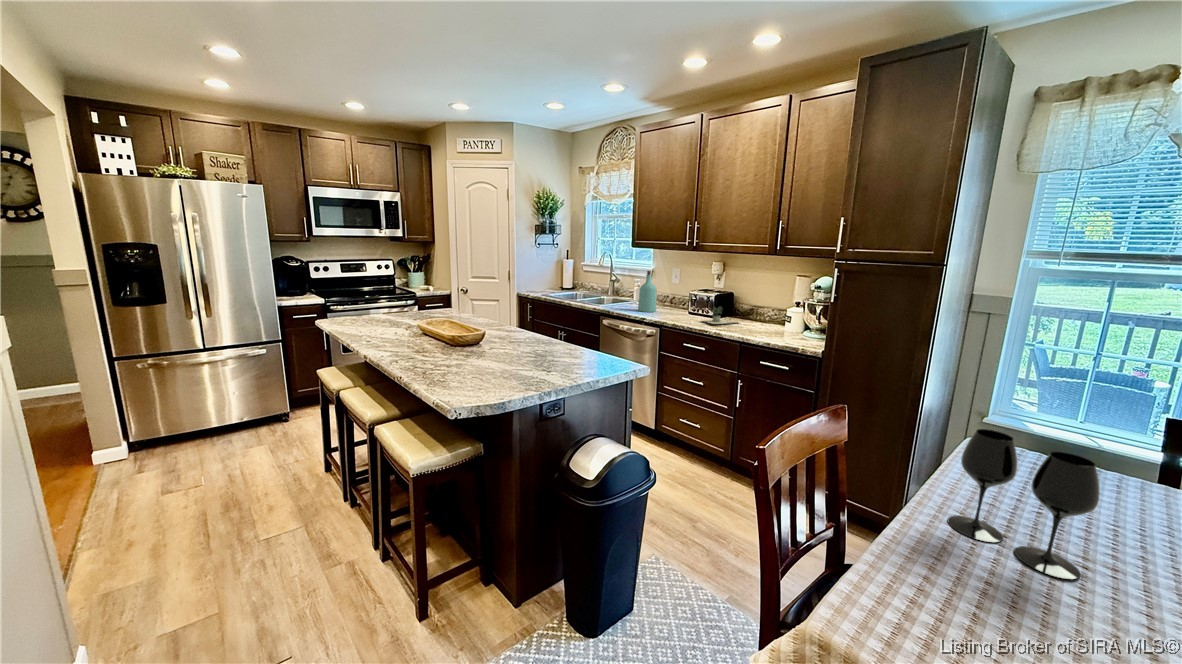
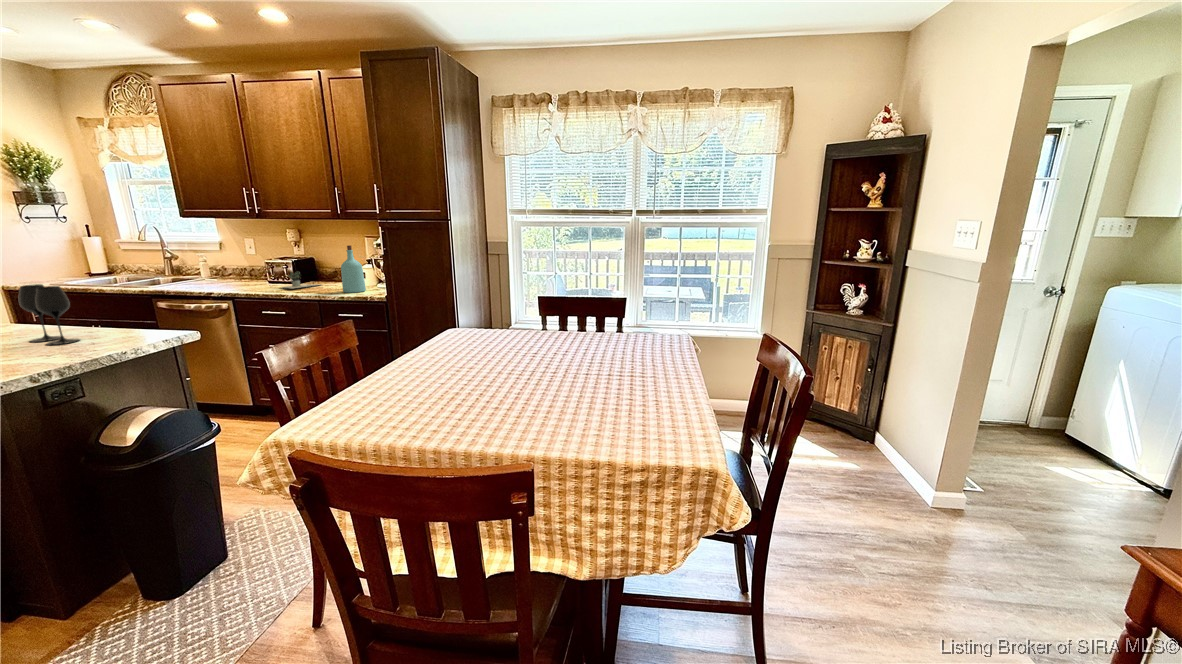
bottle: present [638,271,656,312] -> present [341,245,366,293]
wine glass: present [947,429,1100,580] -> present [19,284,80,345]

